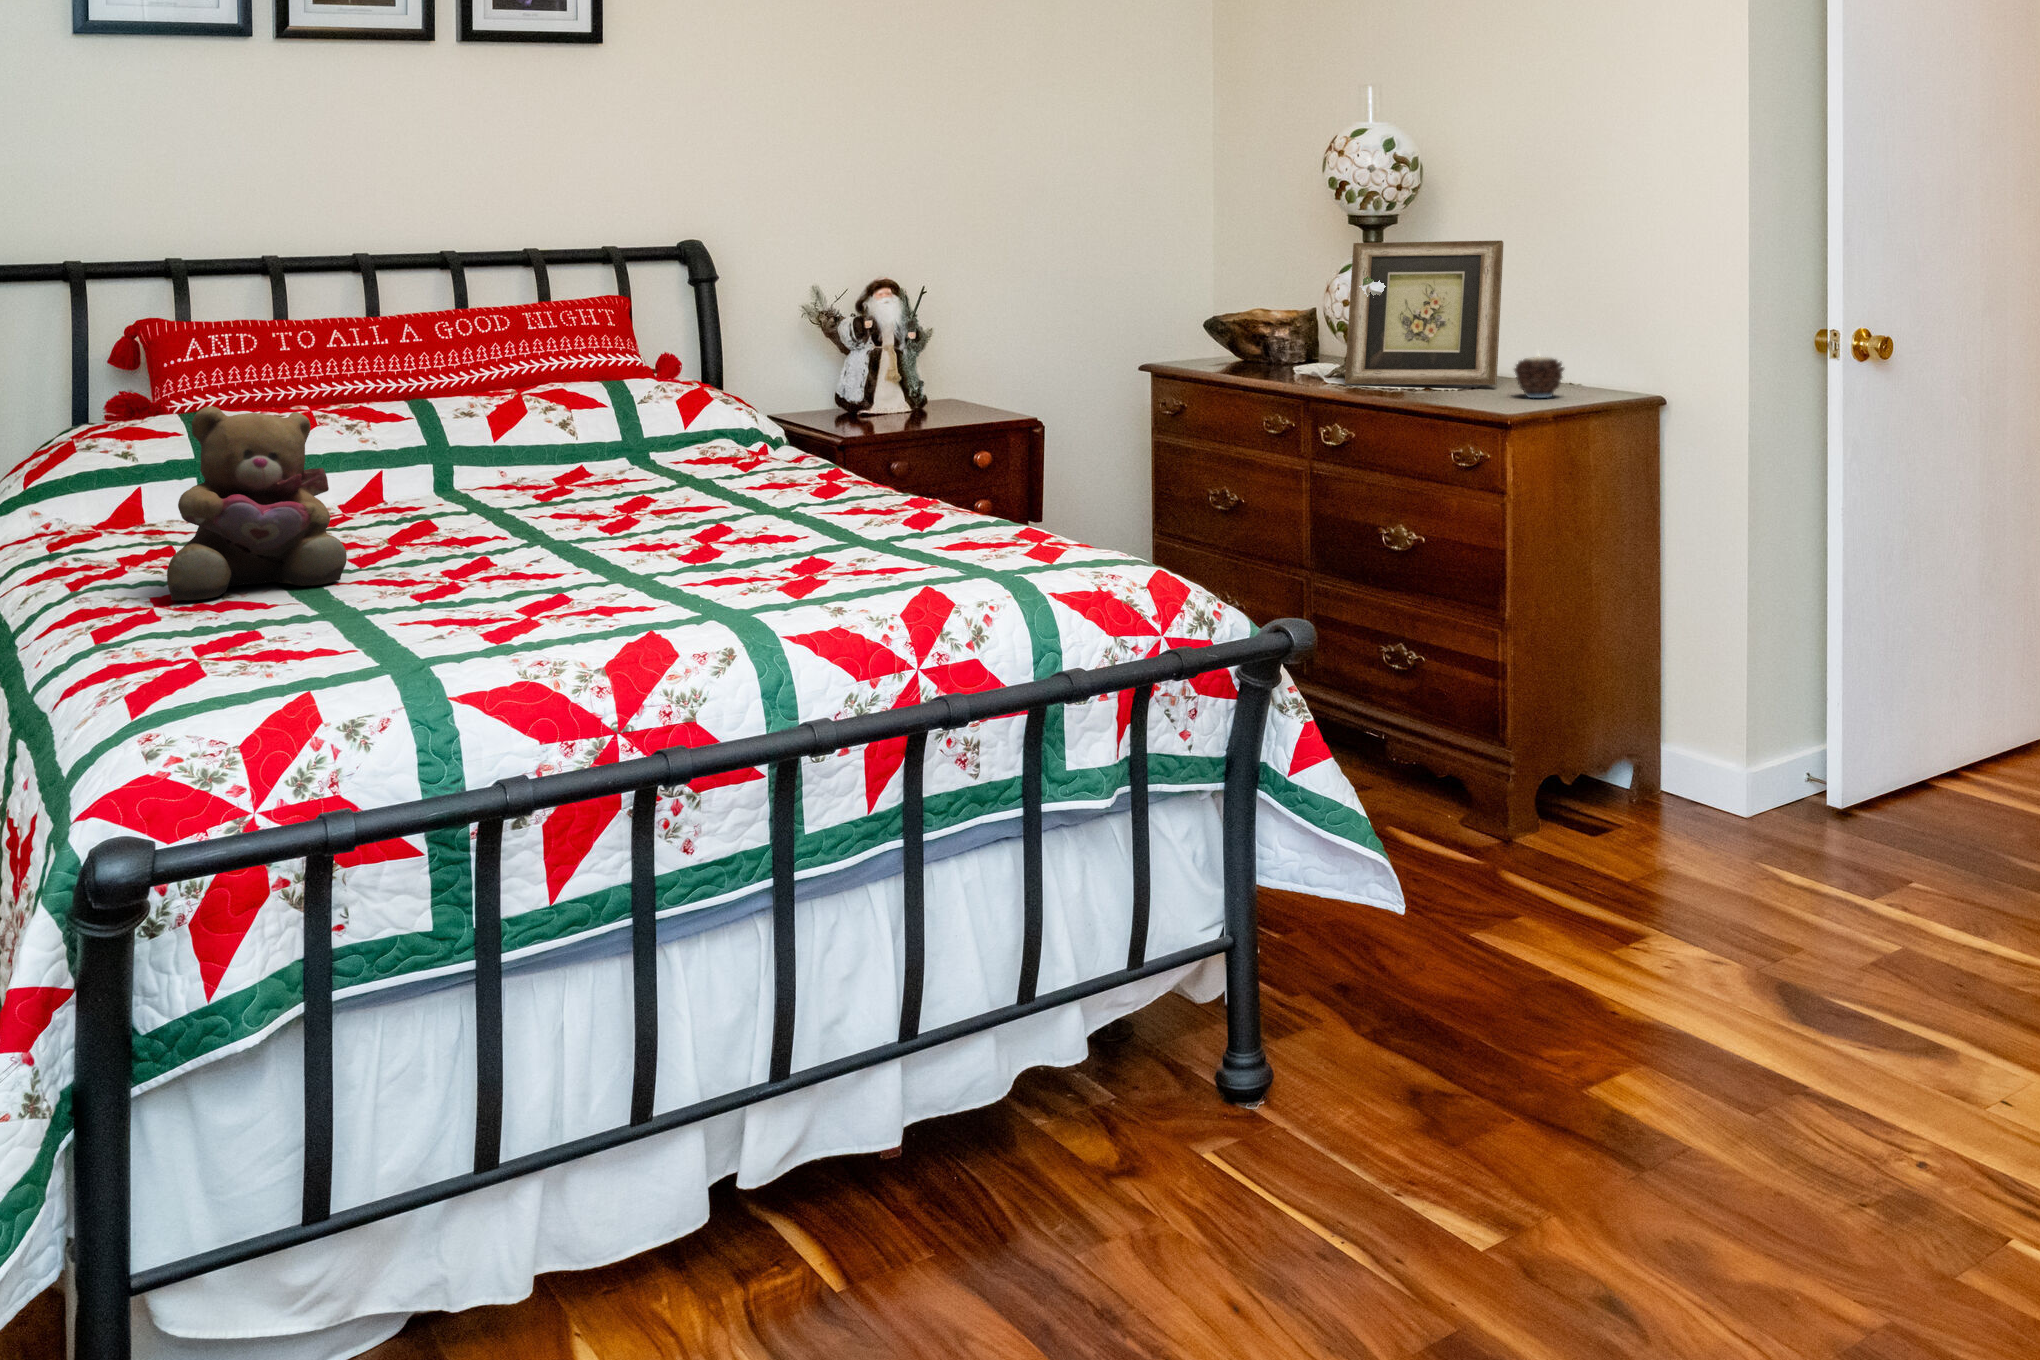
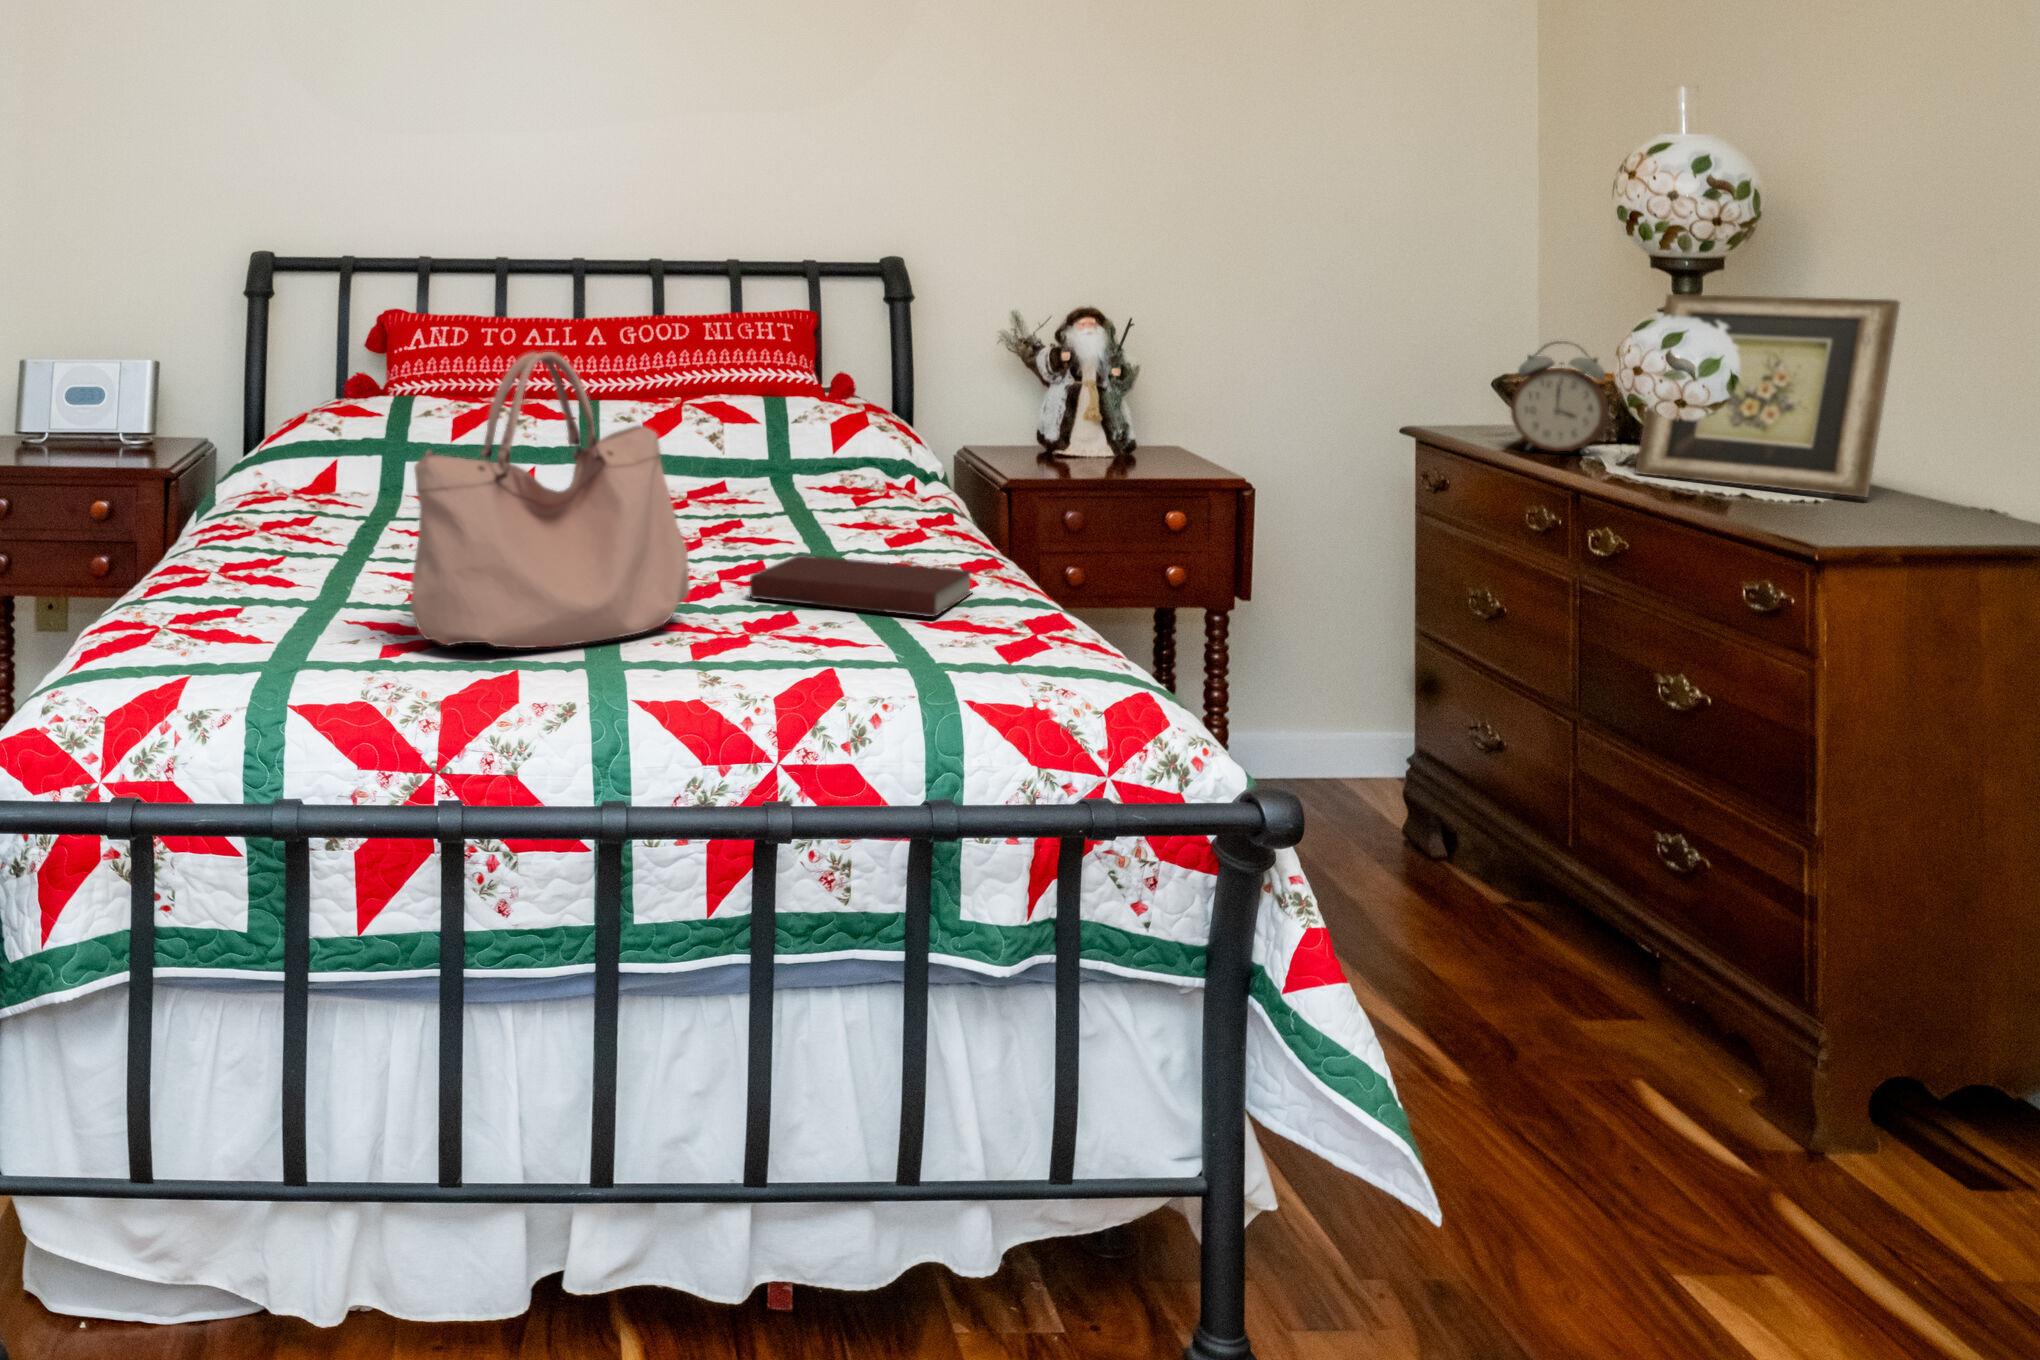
alarm clock: none [1243,285,1311,375] -> present [1511,342,1609,453]
handbag: none [491,328,743,626] -> present [410,352,690,648]
candle: present [1514,357,1564,398] -> none [1881,456,1973,525]
teddy bear: present [167,406,347,601] -> none [241,398,387,568]
notebook: none [769,505,951,553] -> present [750,555,972,617]

